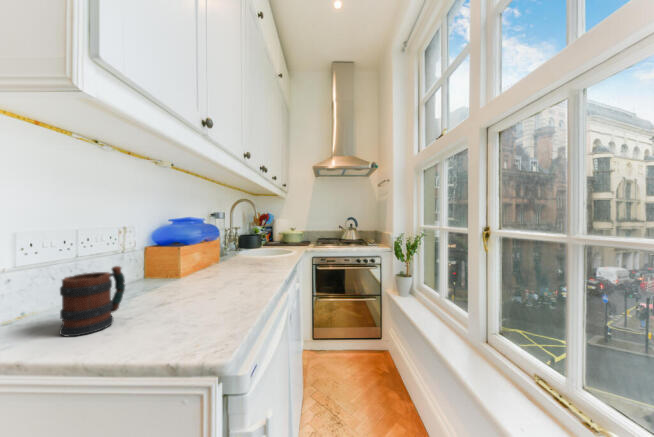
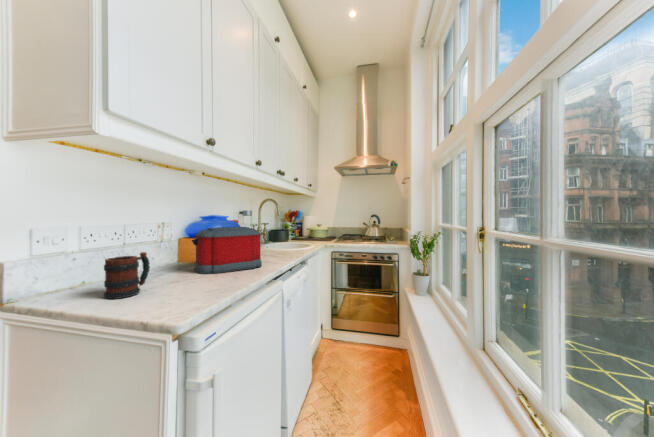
toaster: none [170,231,255,291] -> present [192,227,262,274]

